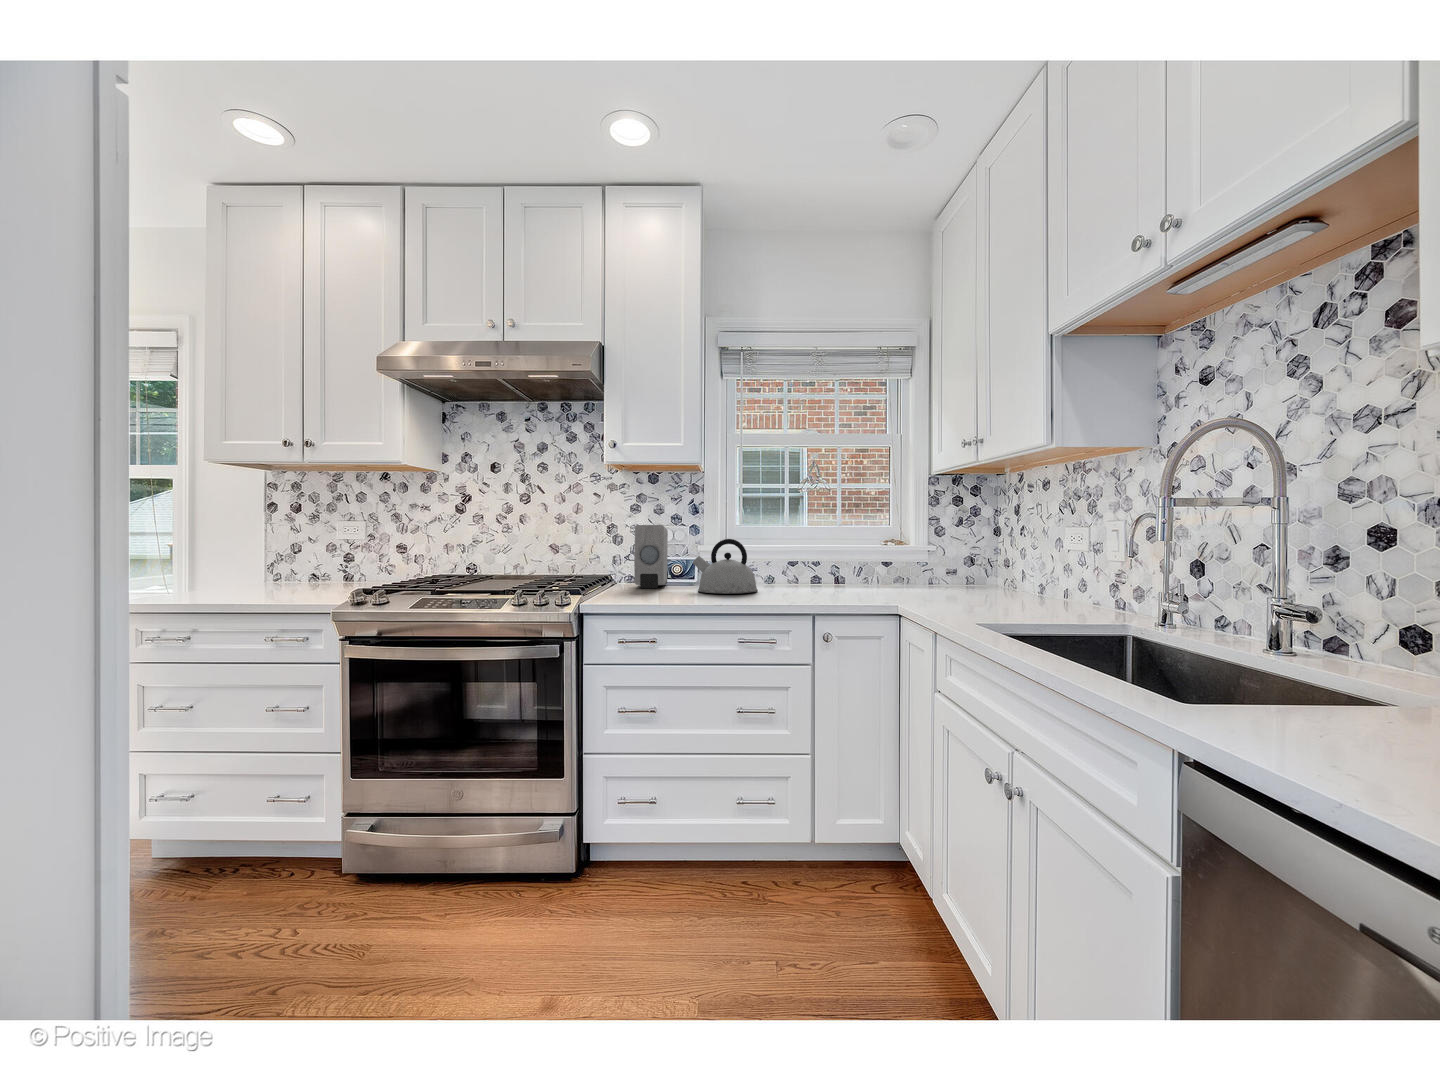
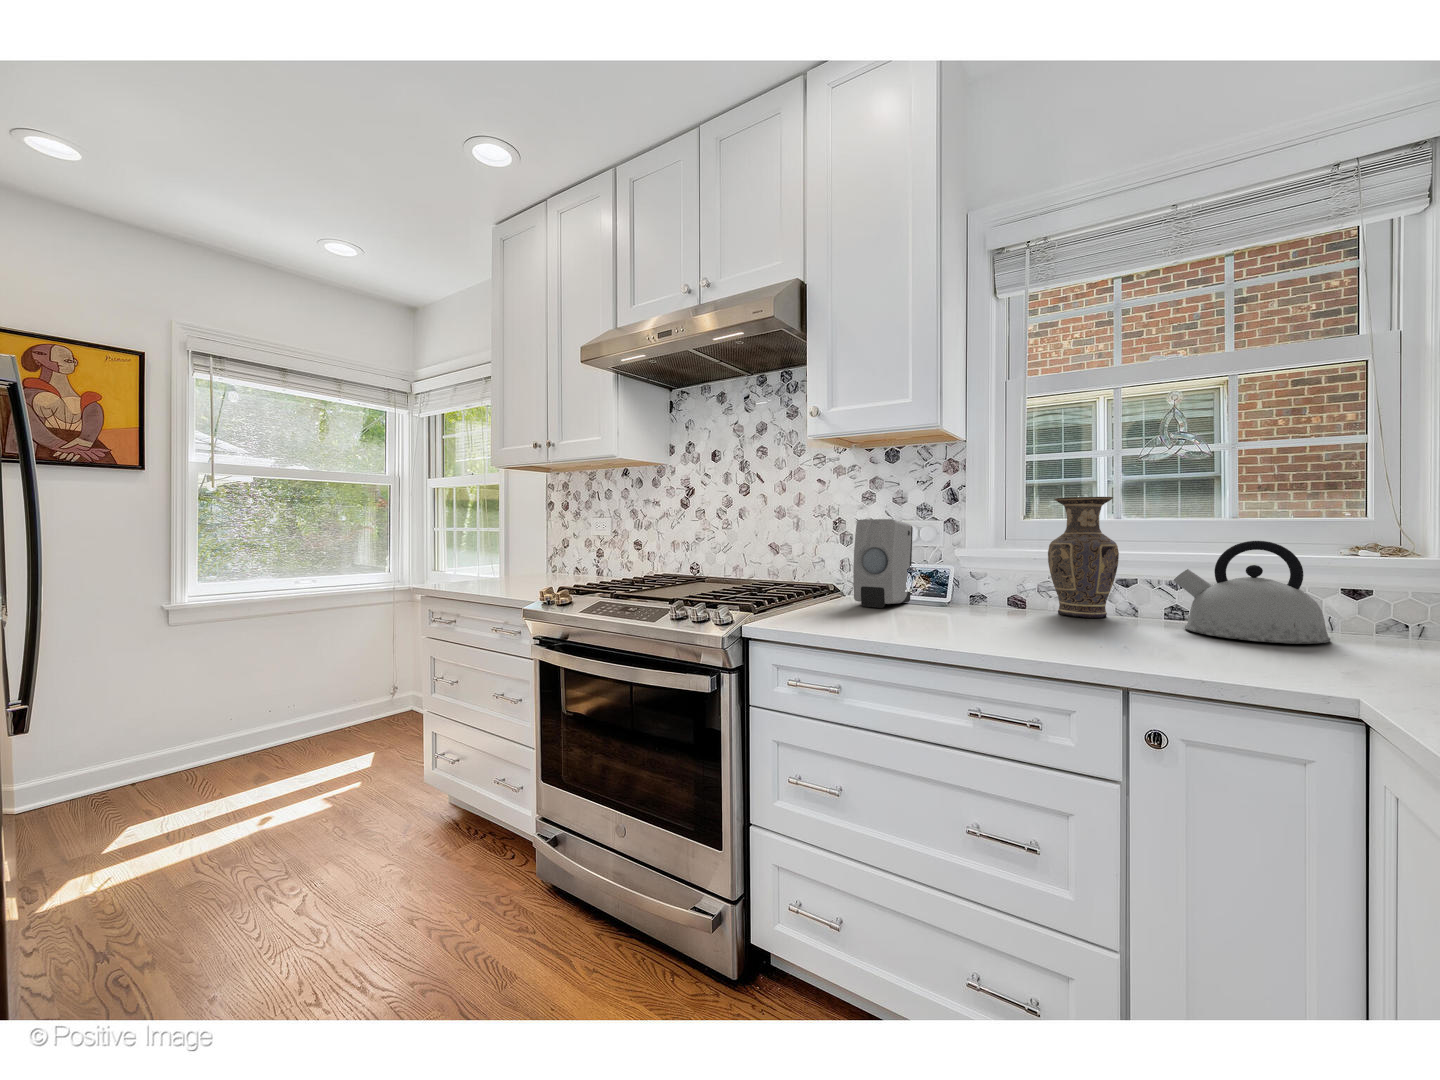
vase: none [753,513,790,585] -> present [1048,497,1119,618]
kettle: present [693,539,758,594] -> present [1174,541,1331,644]

